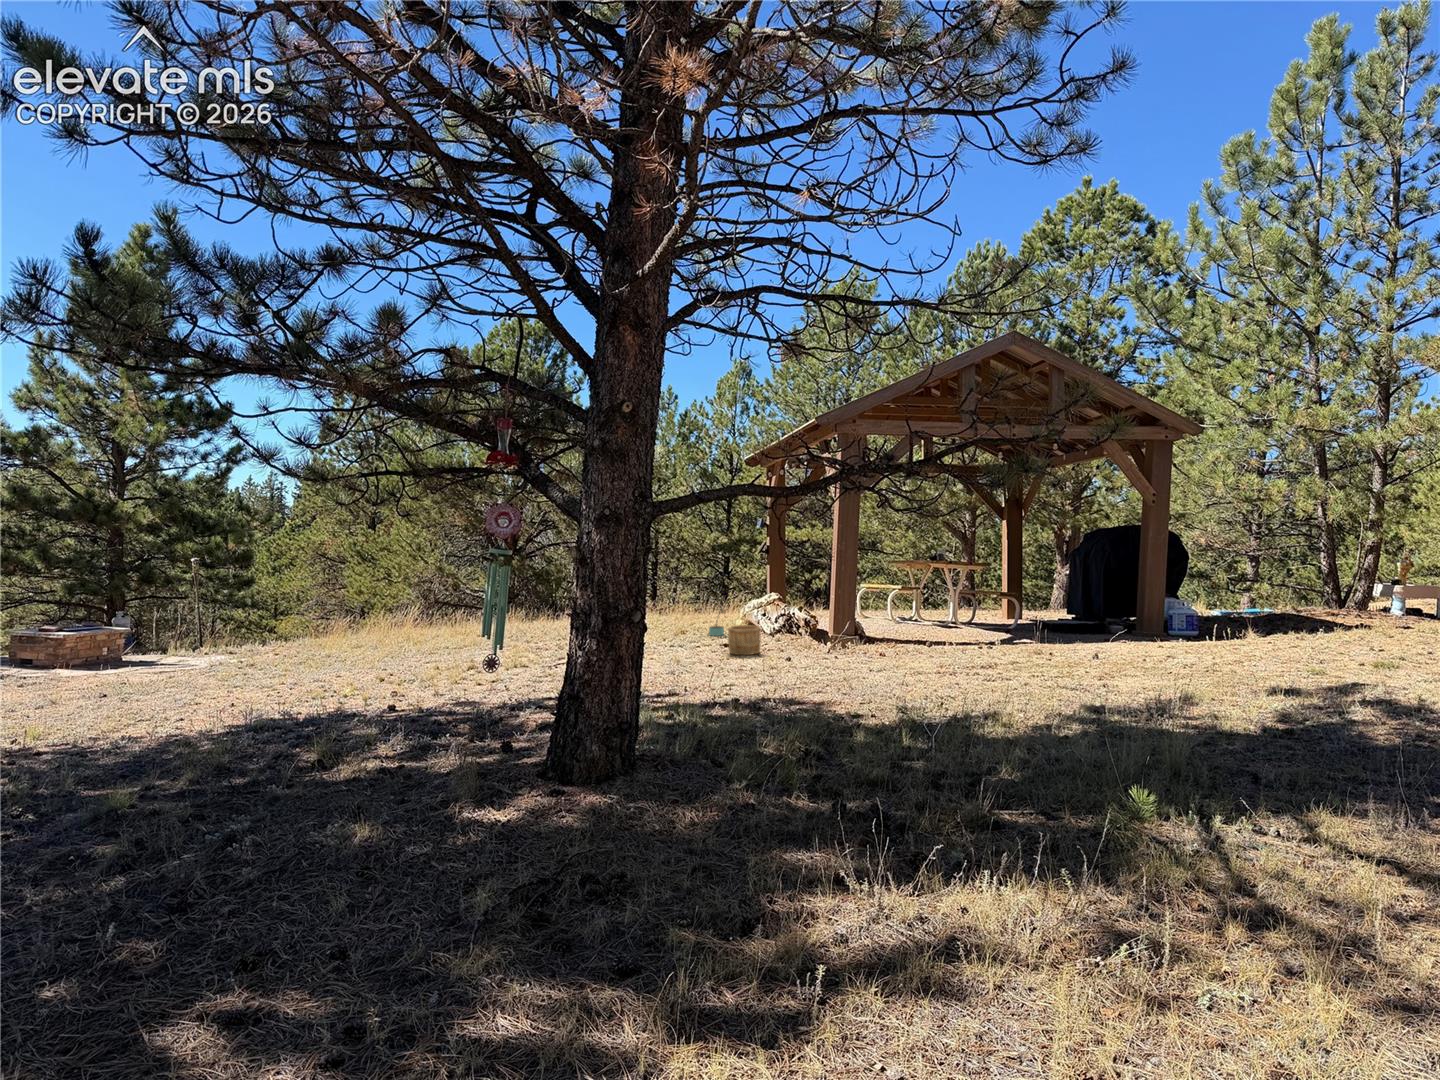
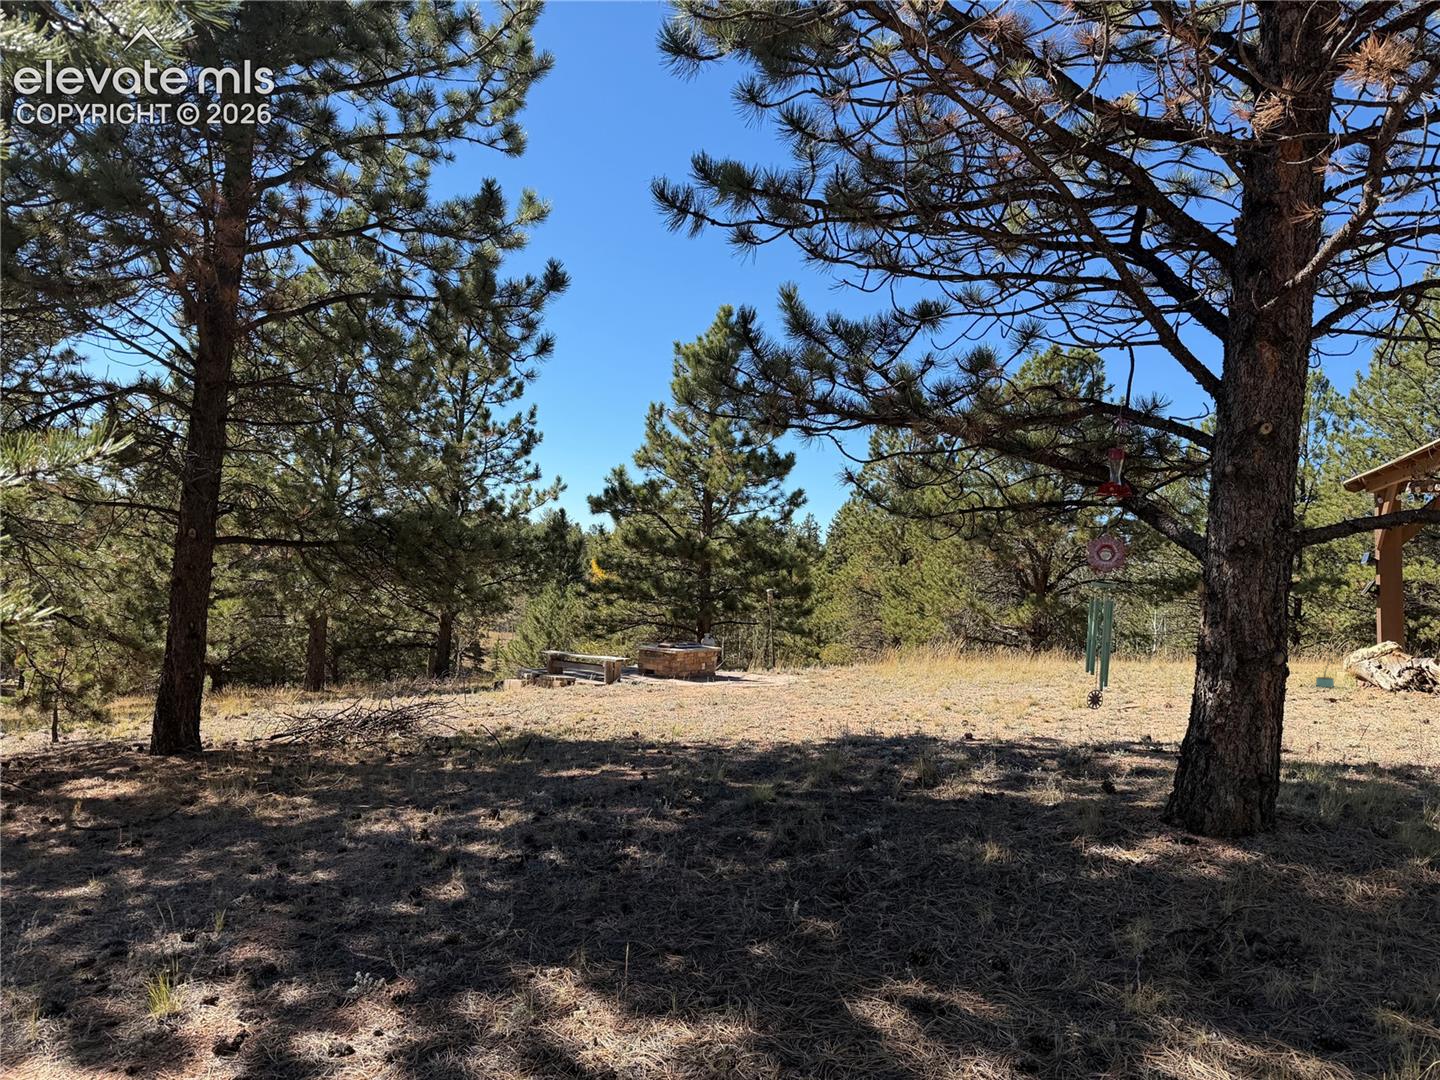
wooden bucket: present [728,625,761,655] -> none [1350,677,1390,707]

